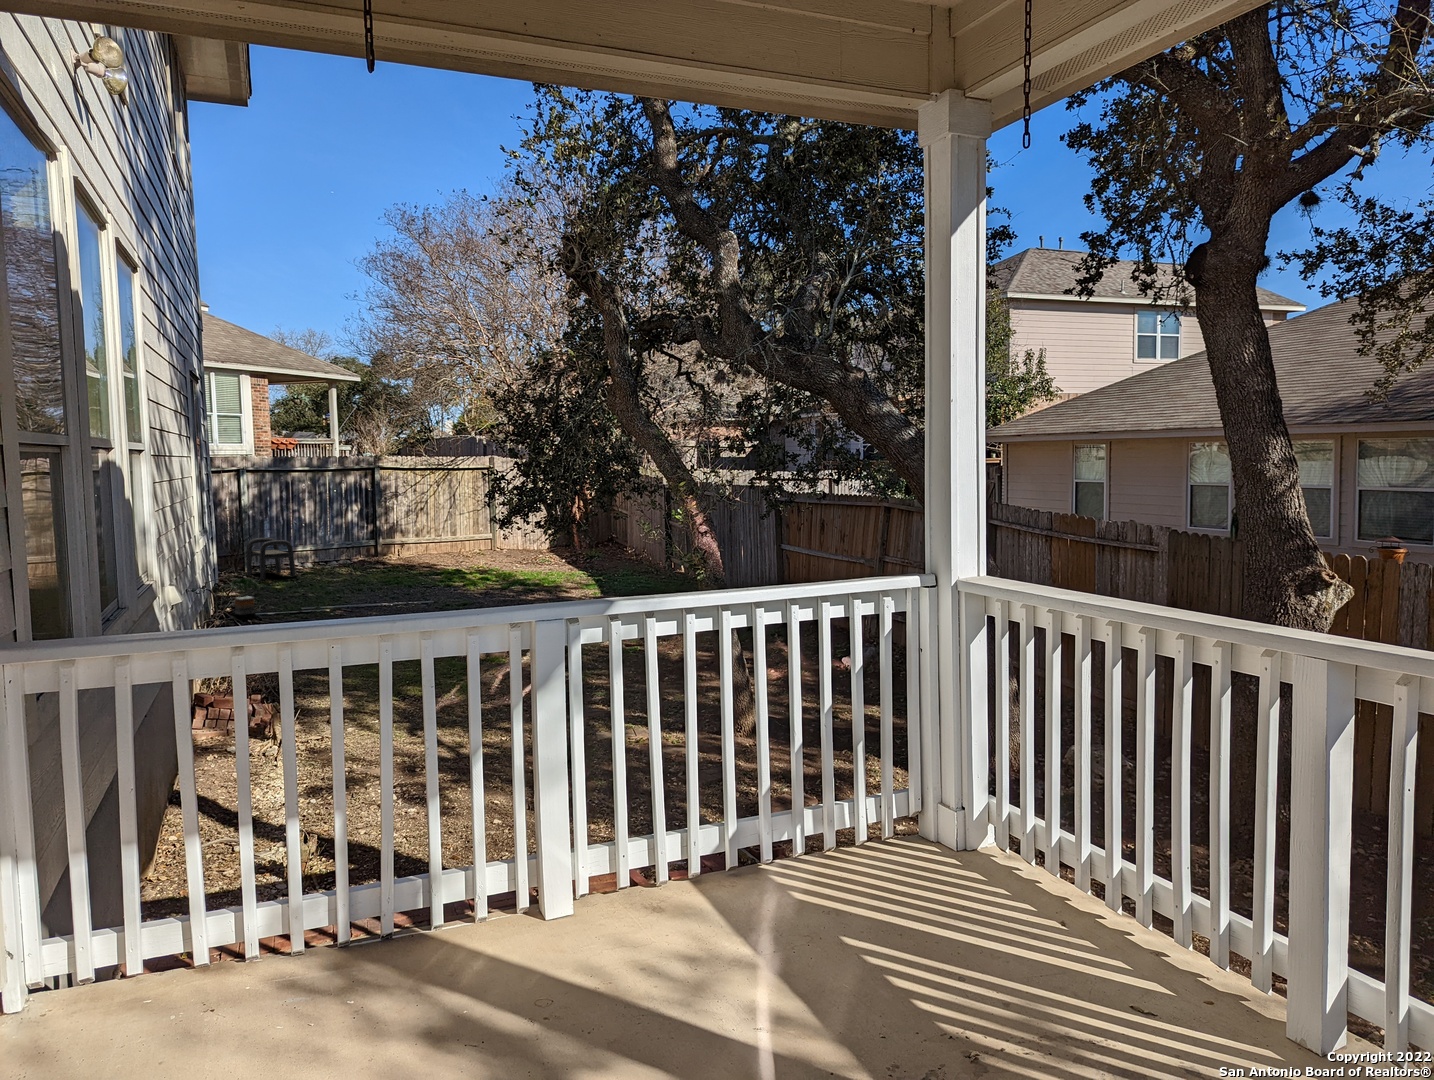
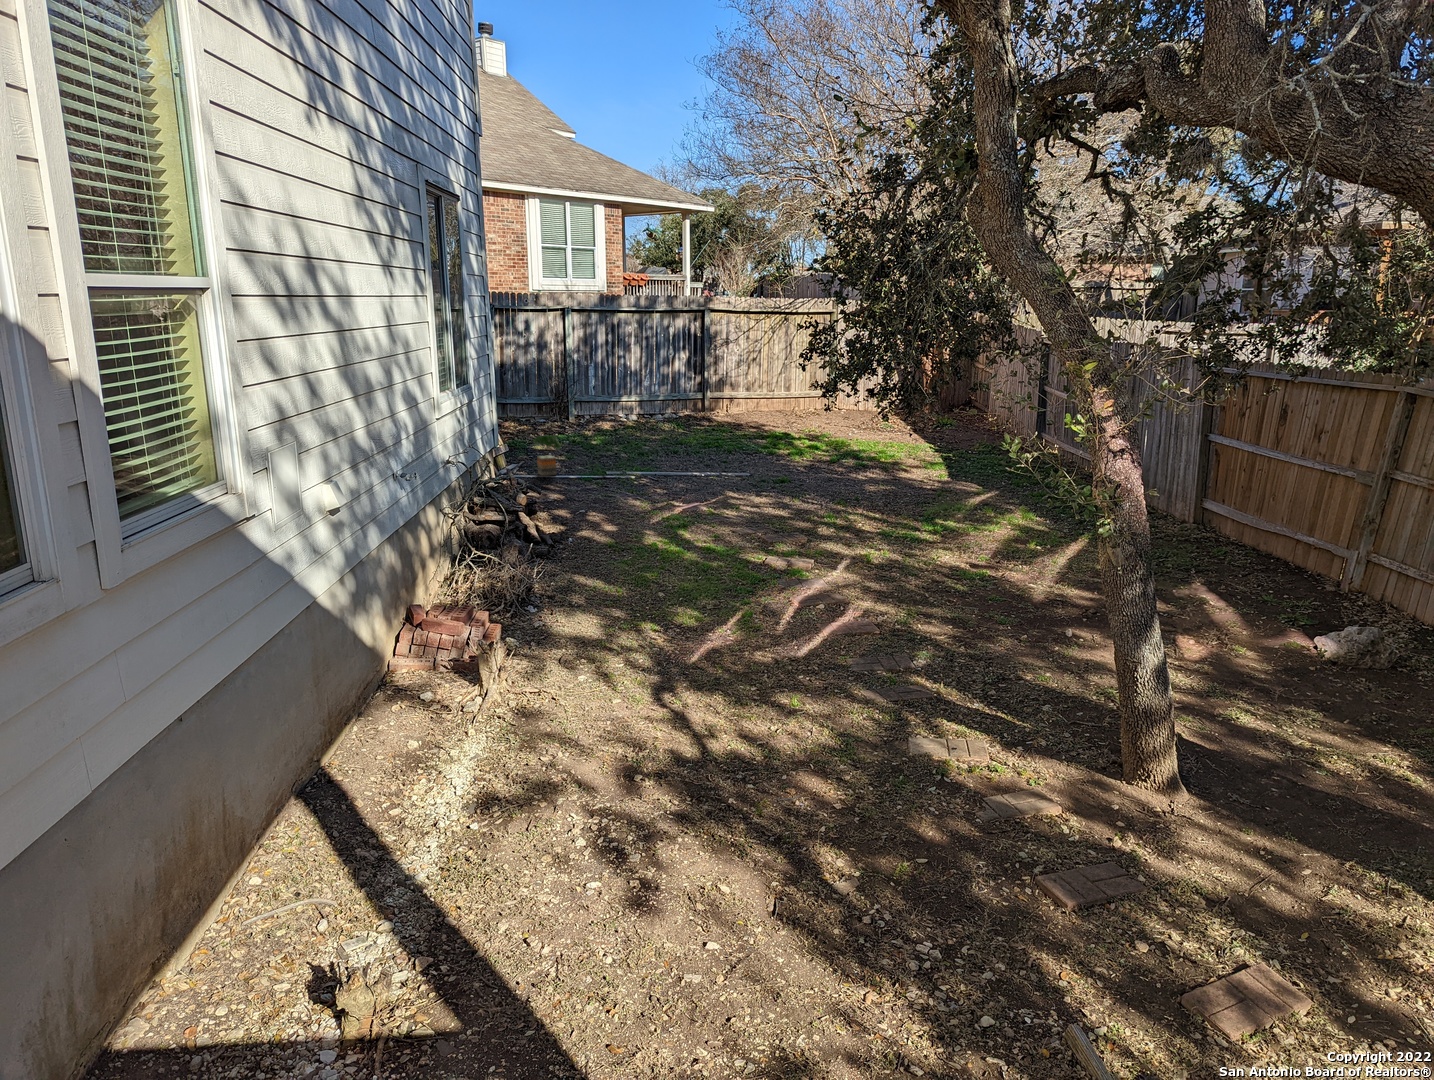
bench: present [247,538,295,579] -> none [573,385,616,431]

